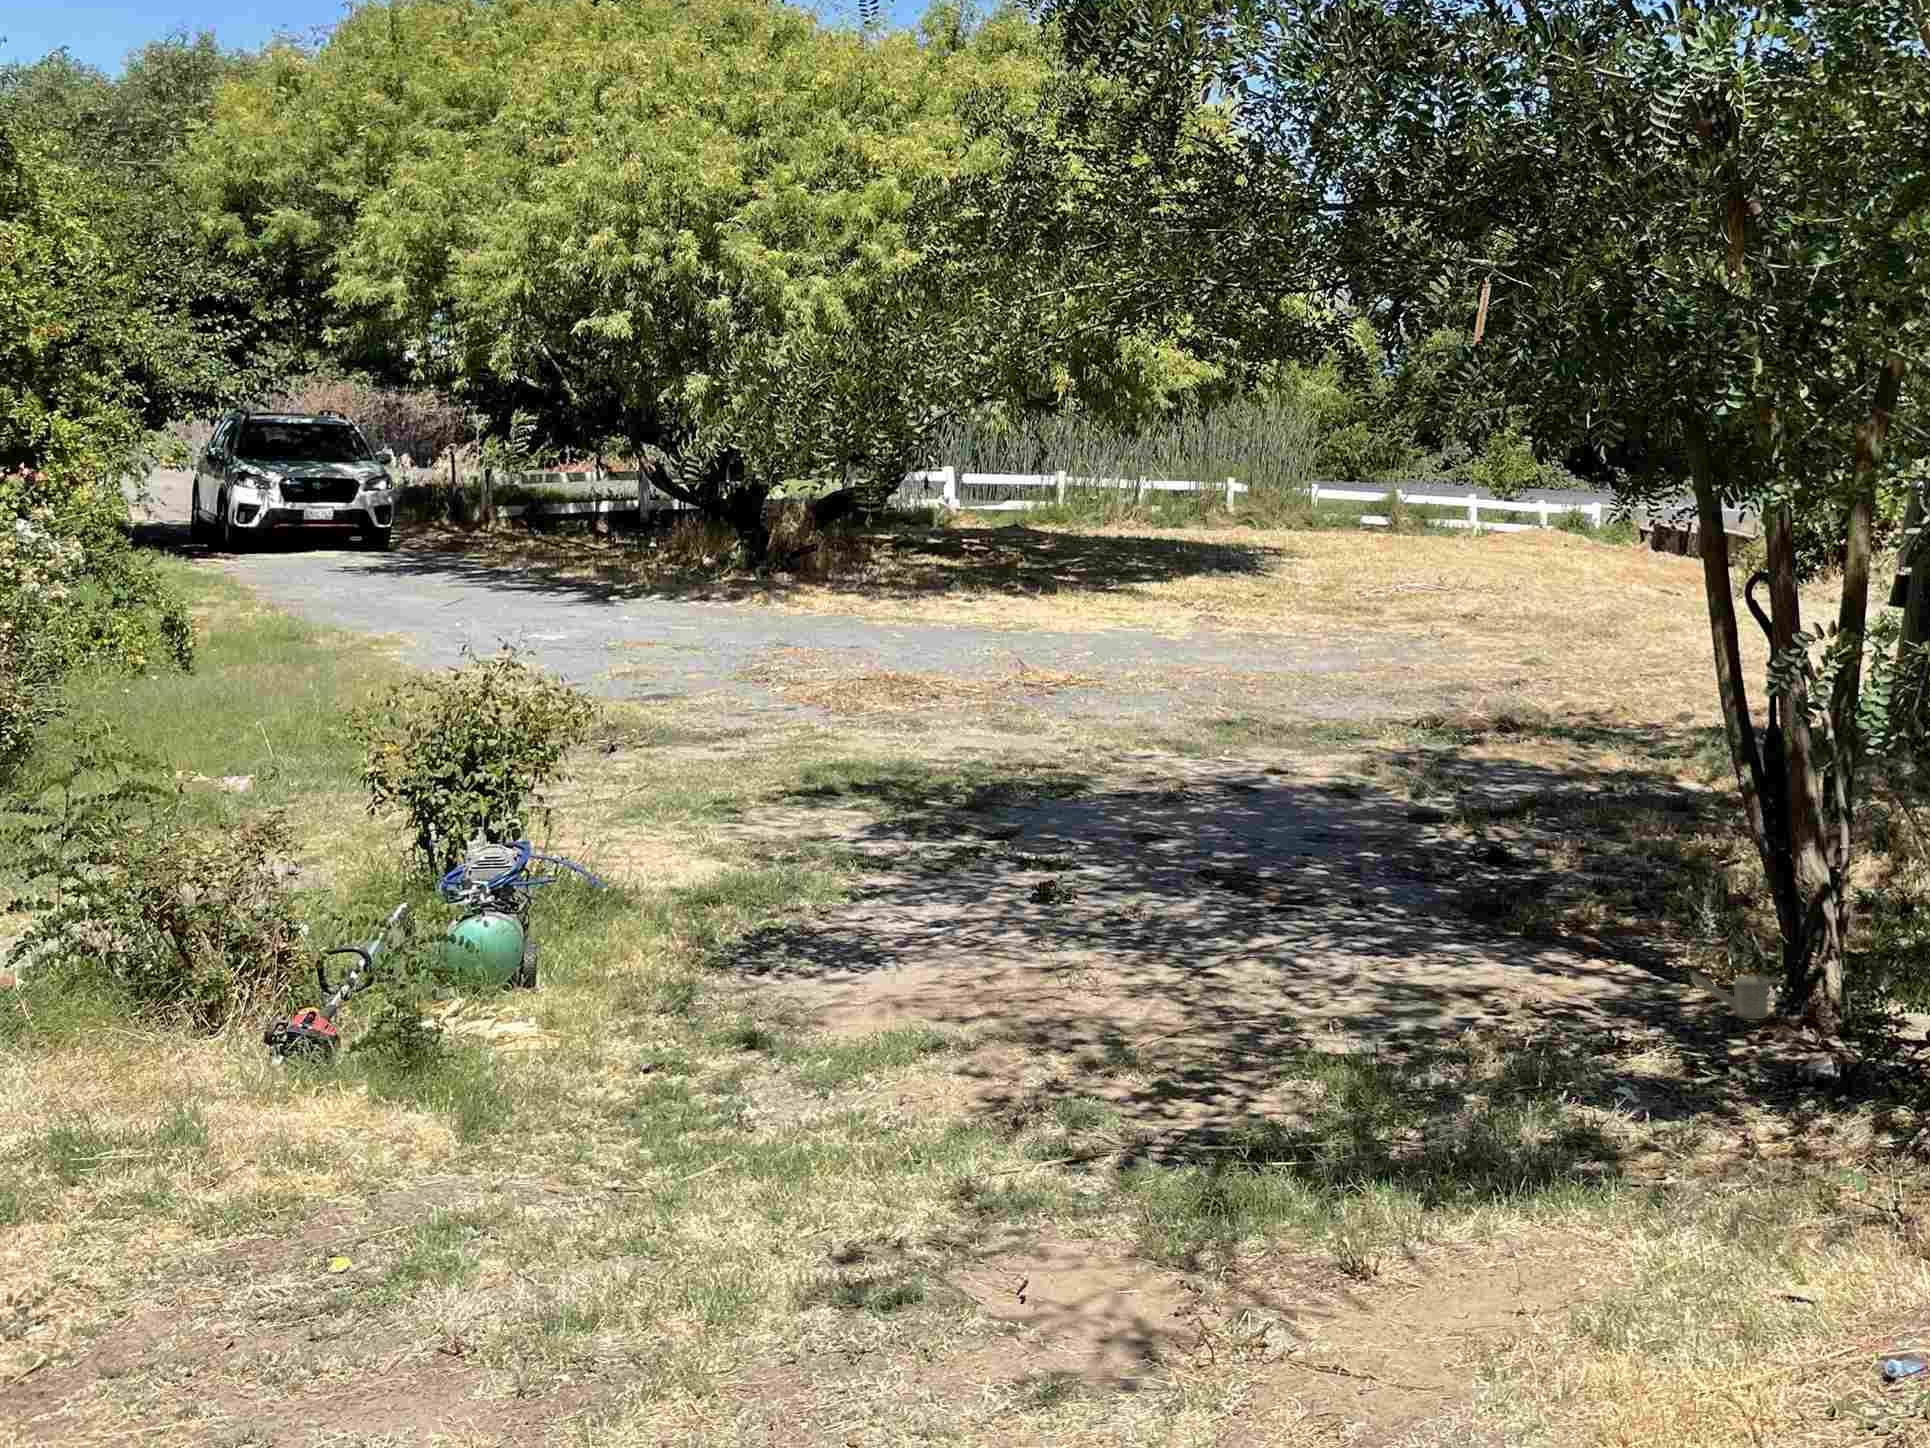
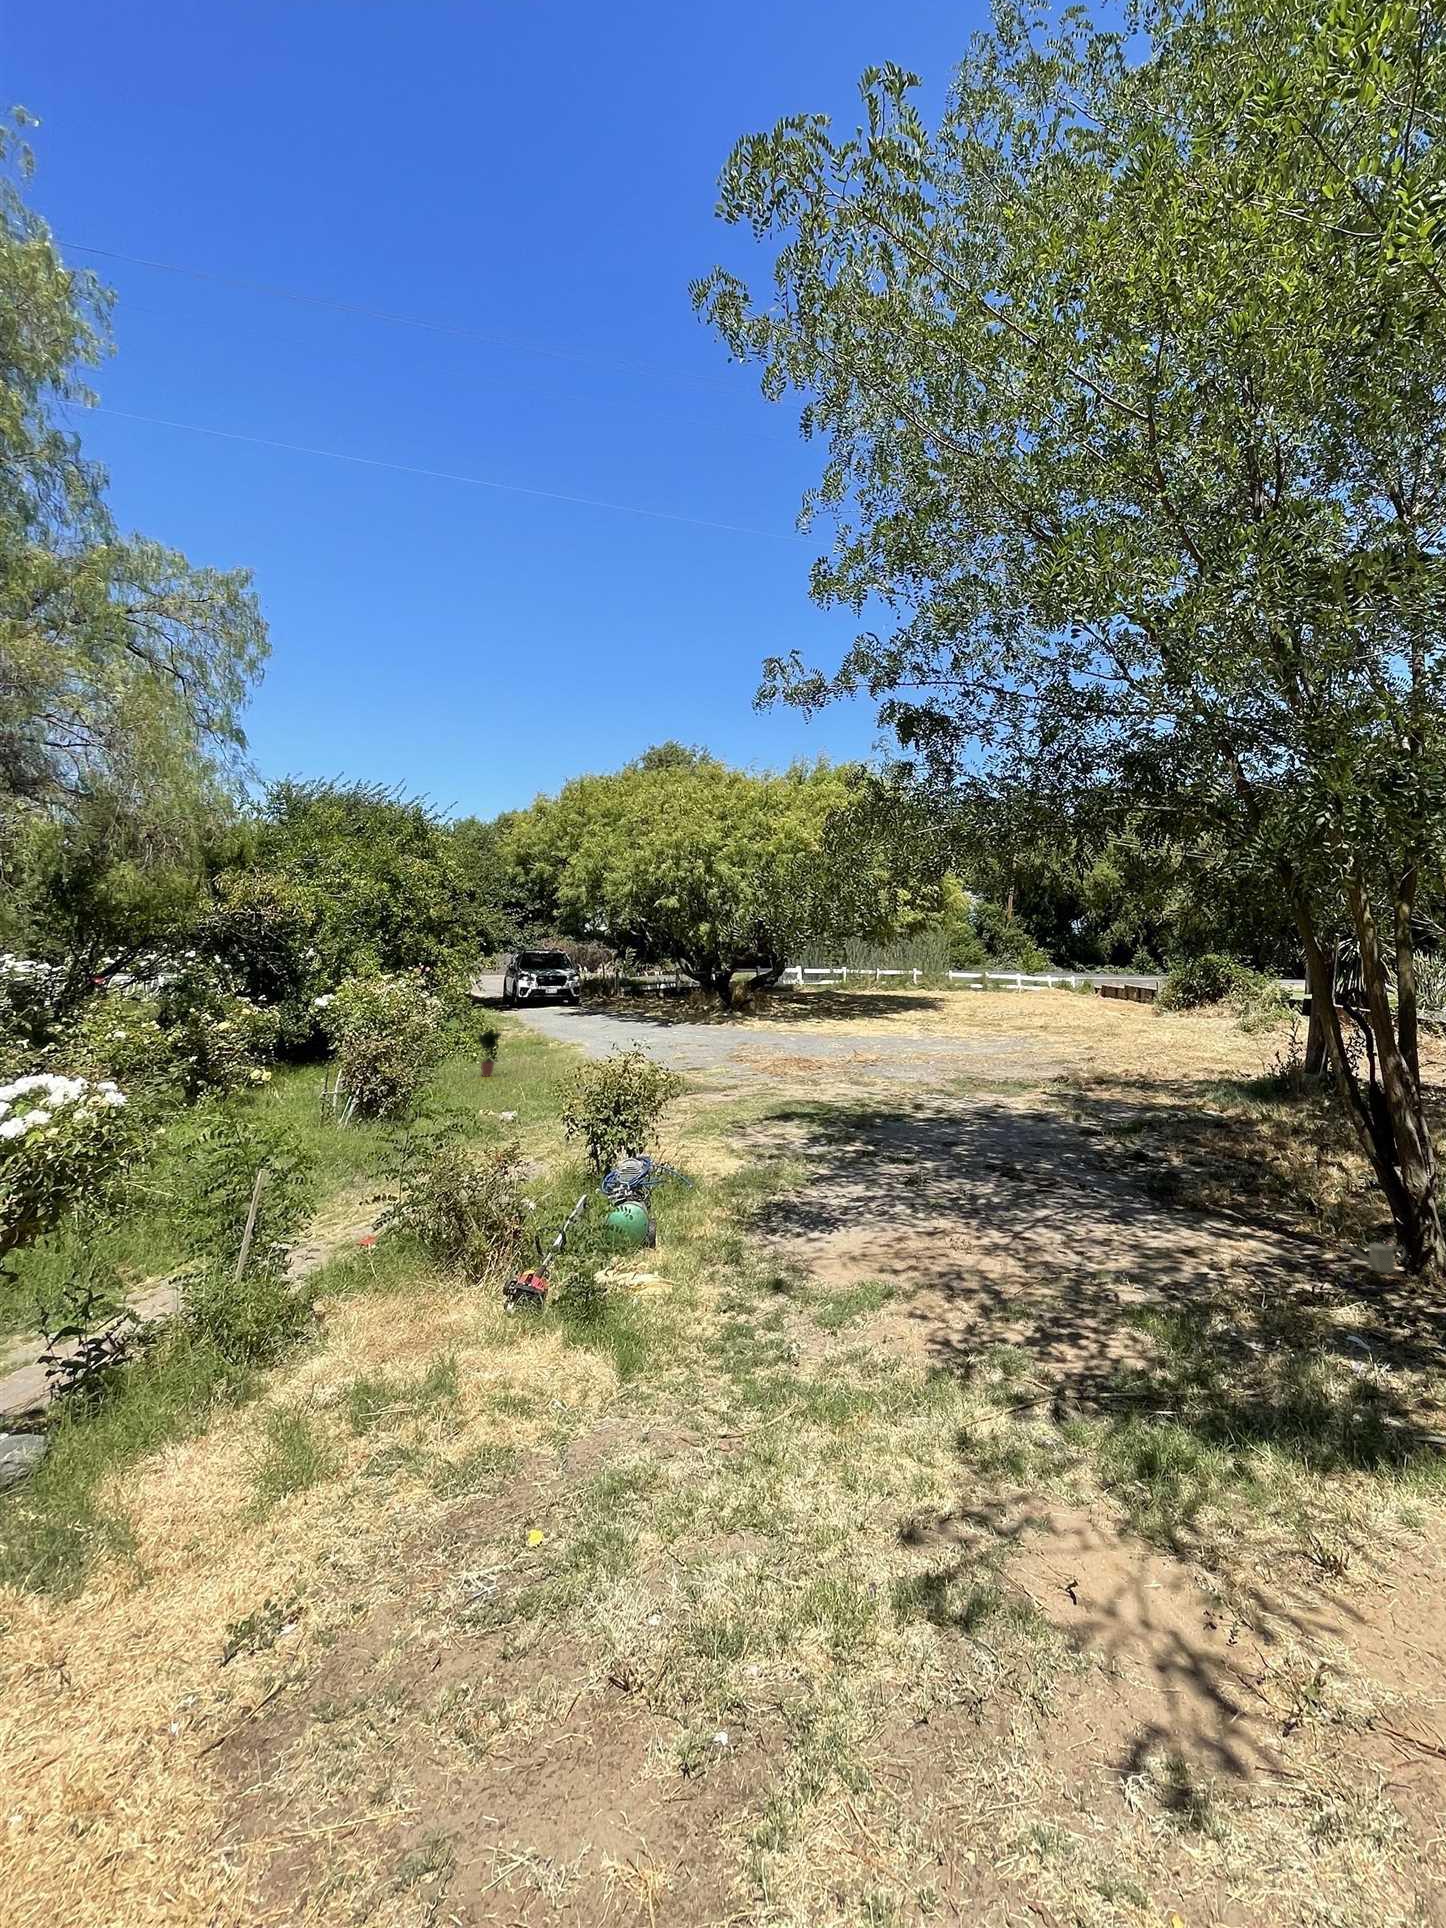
potted plant: none [129,601,216,708] -> present [473,1029,502,1076]

